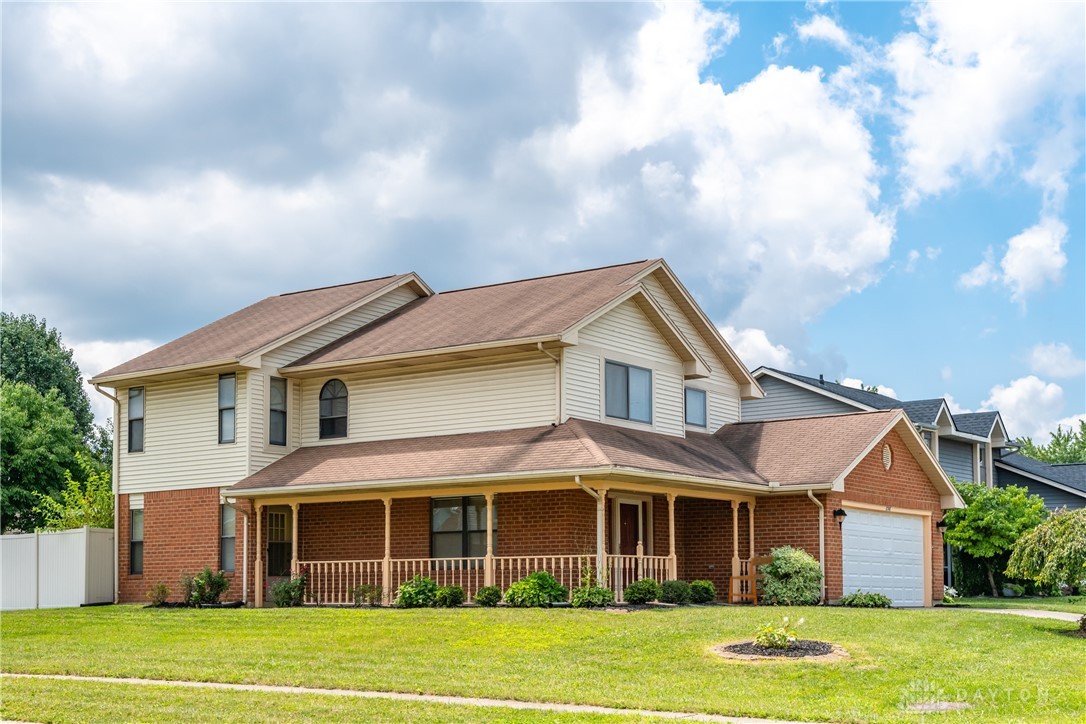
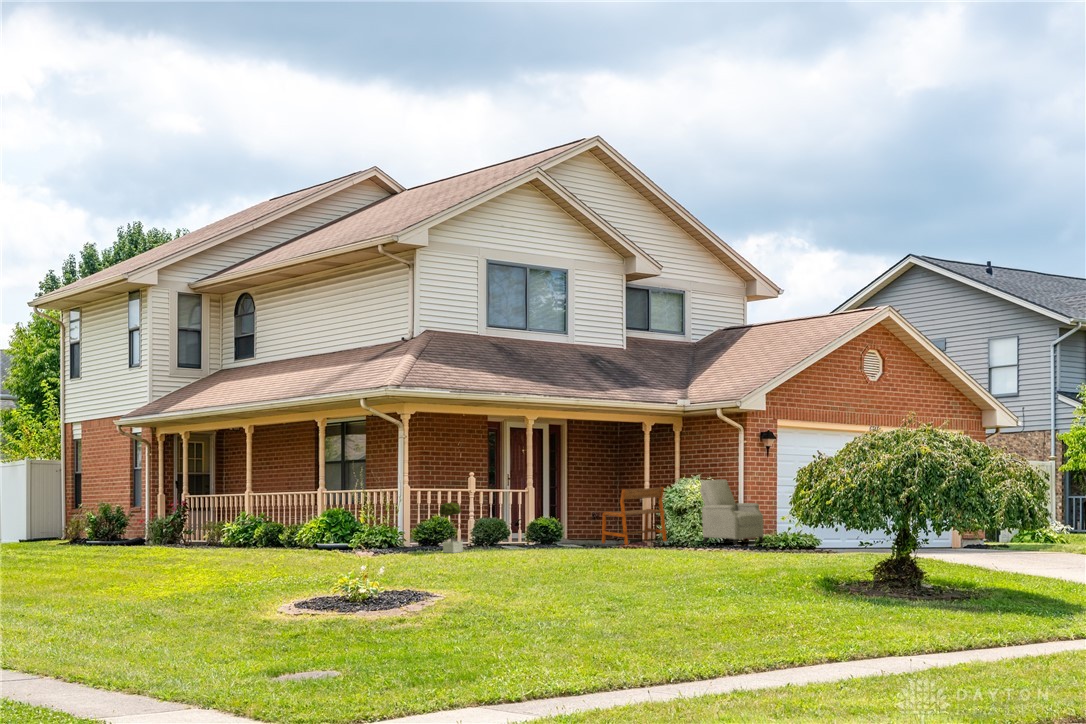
chair: none [814,549,867,604] -> present [700,480,764,545]
potted tree: none [619,568,638,613] -> present [439,502,463,553]

